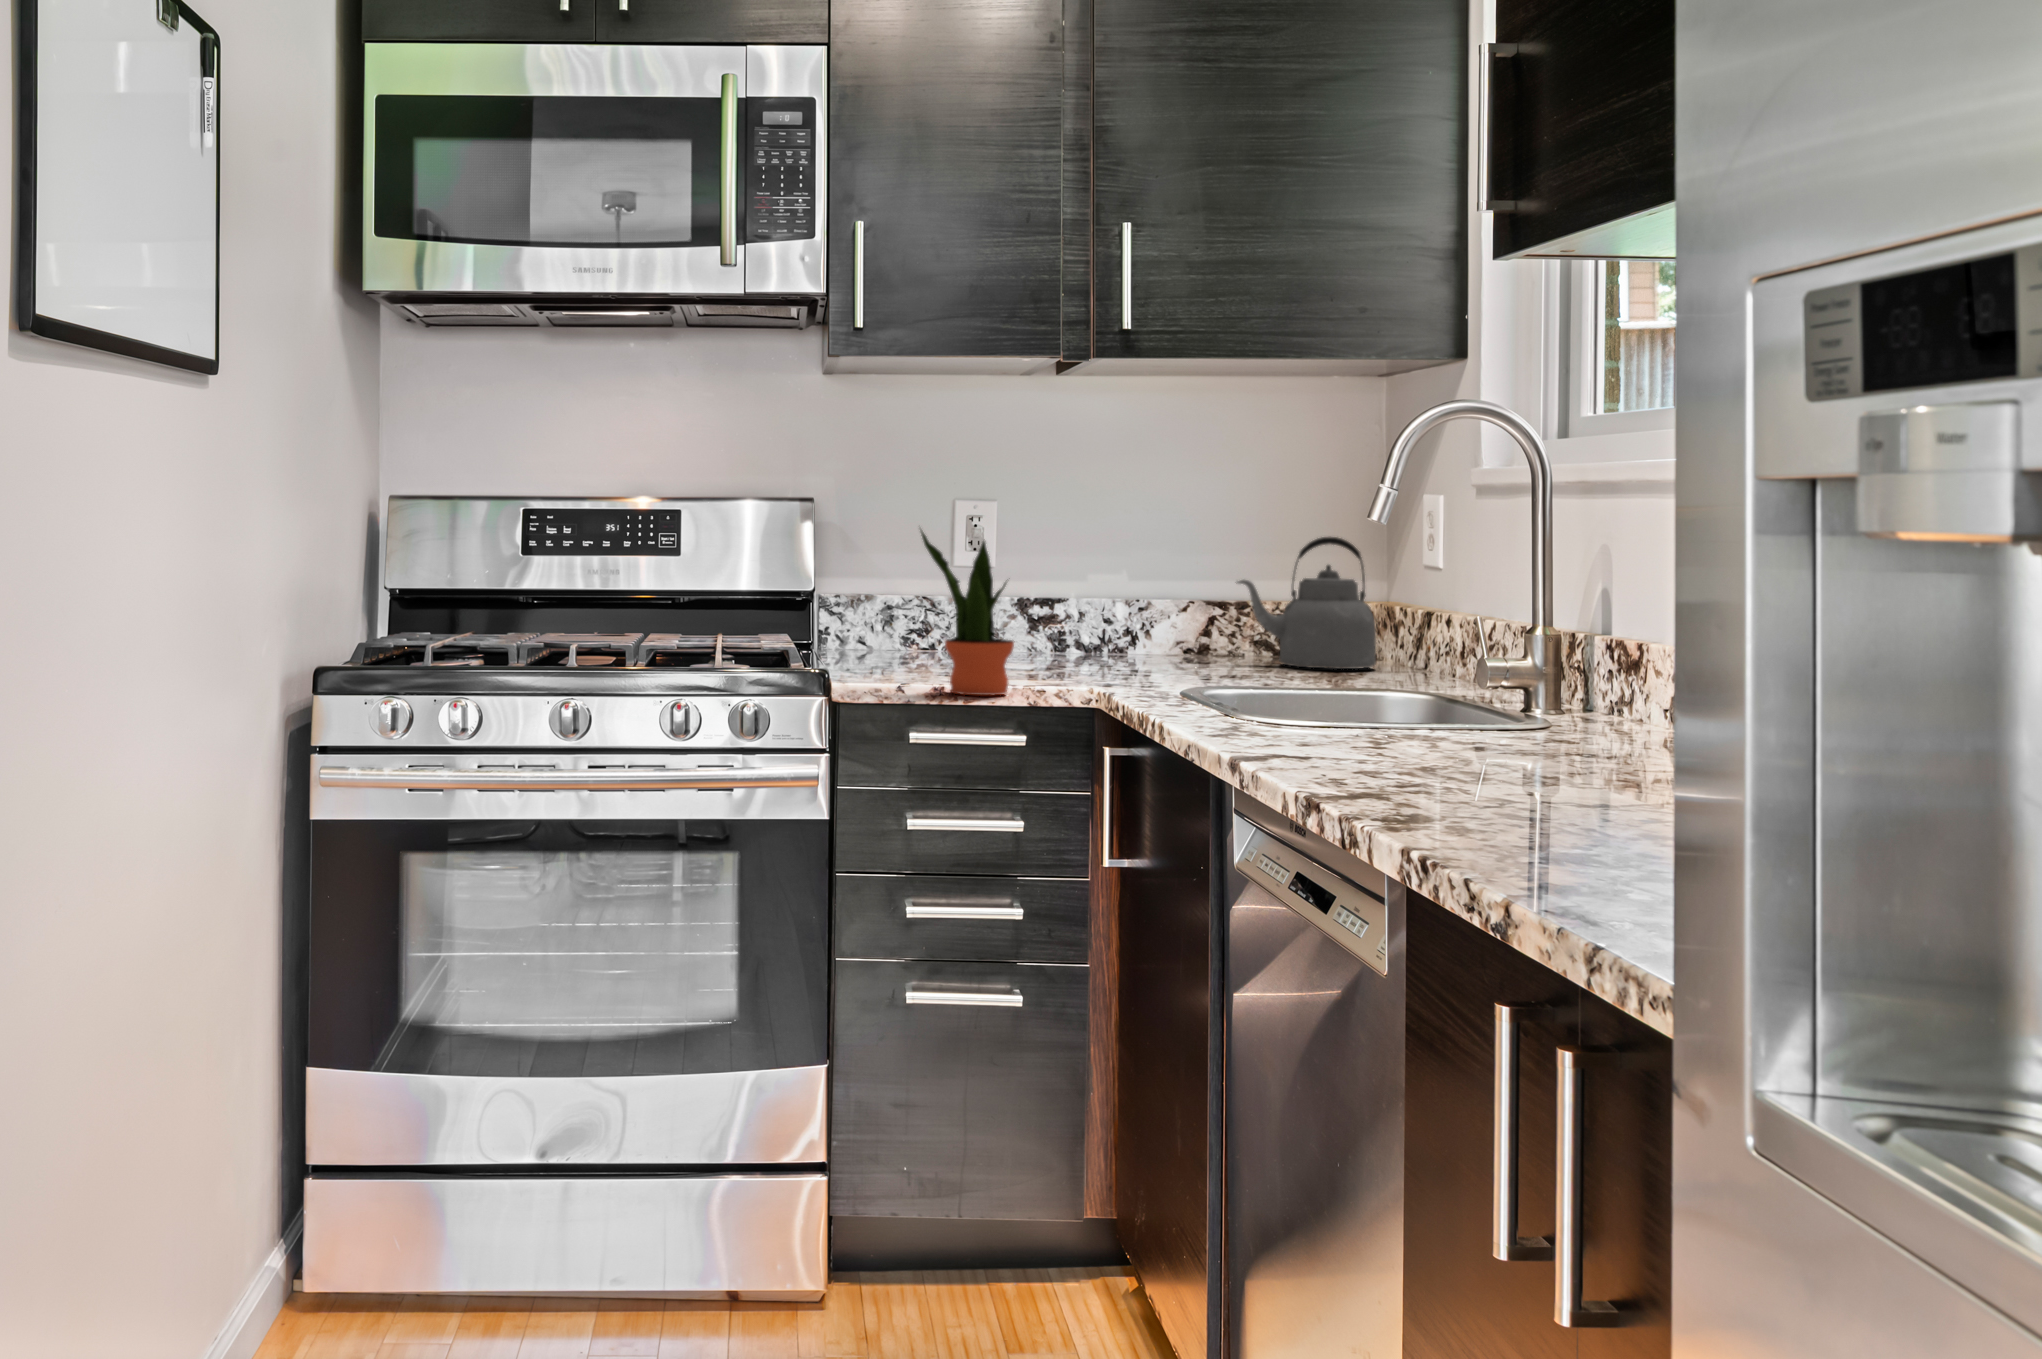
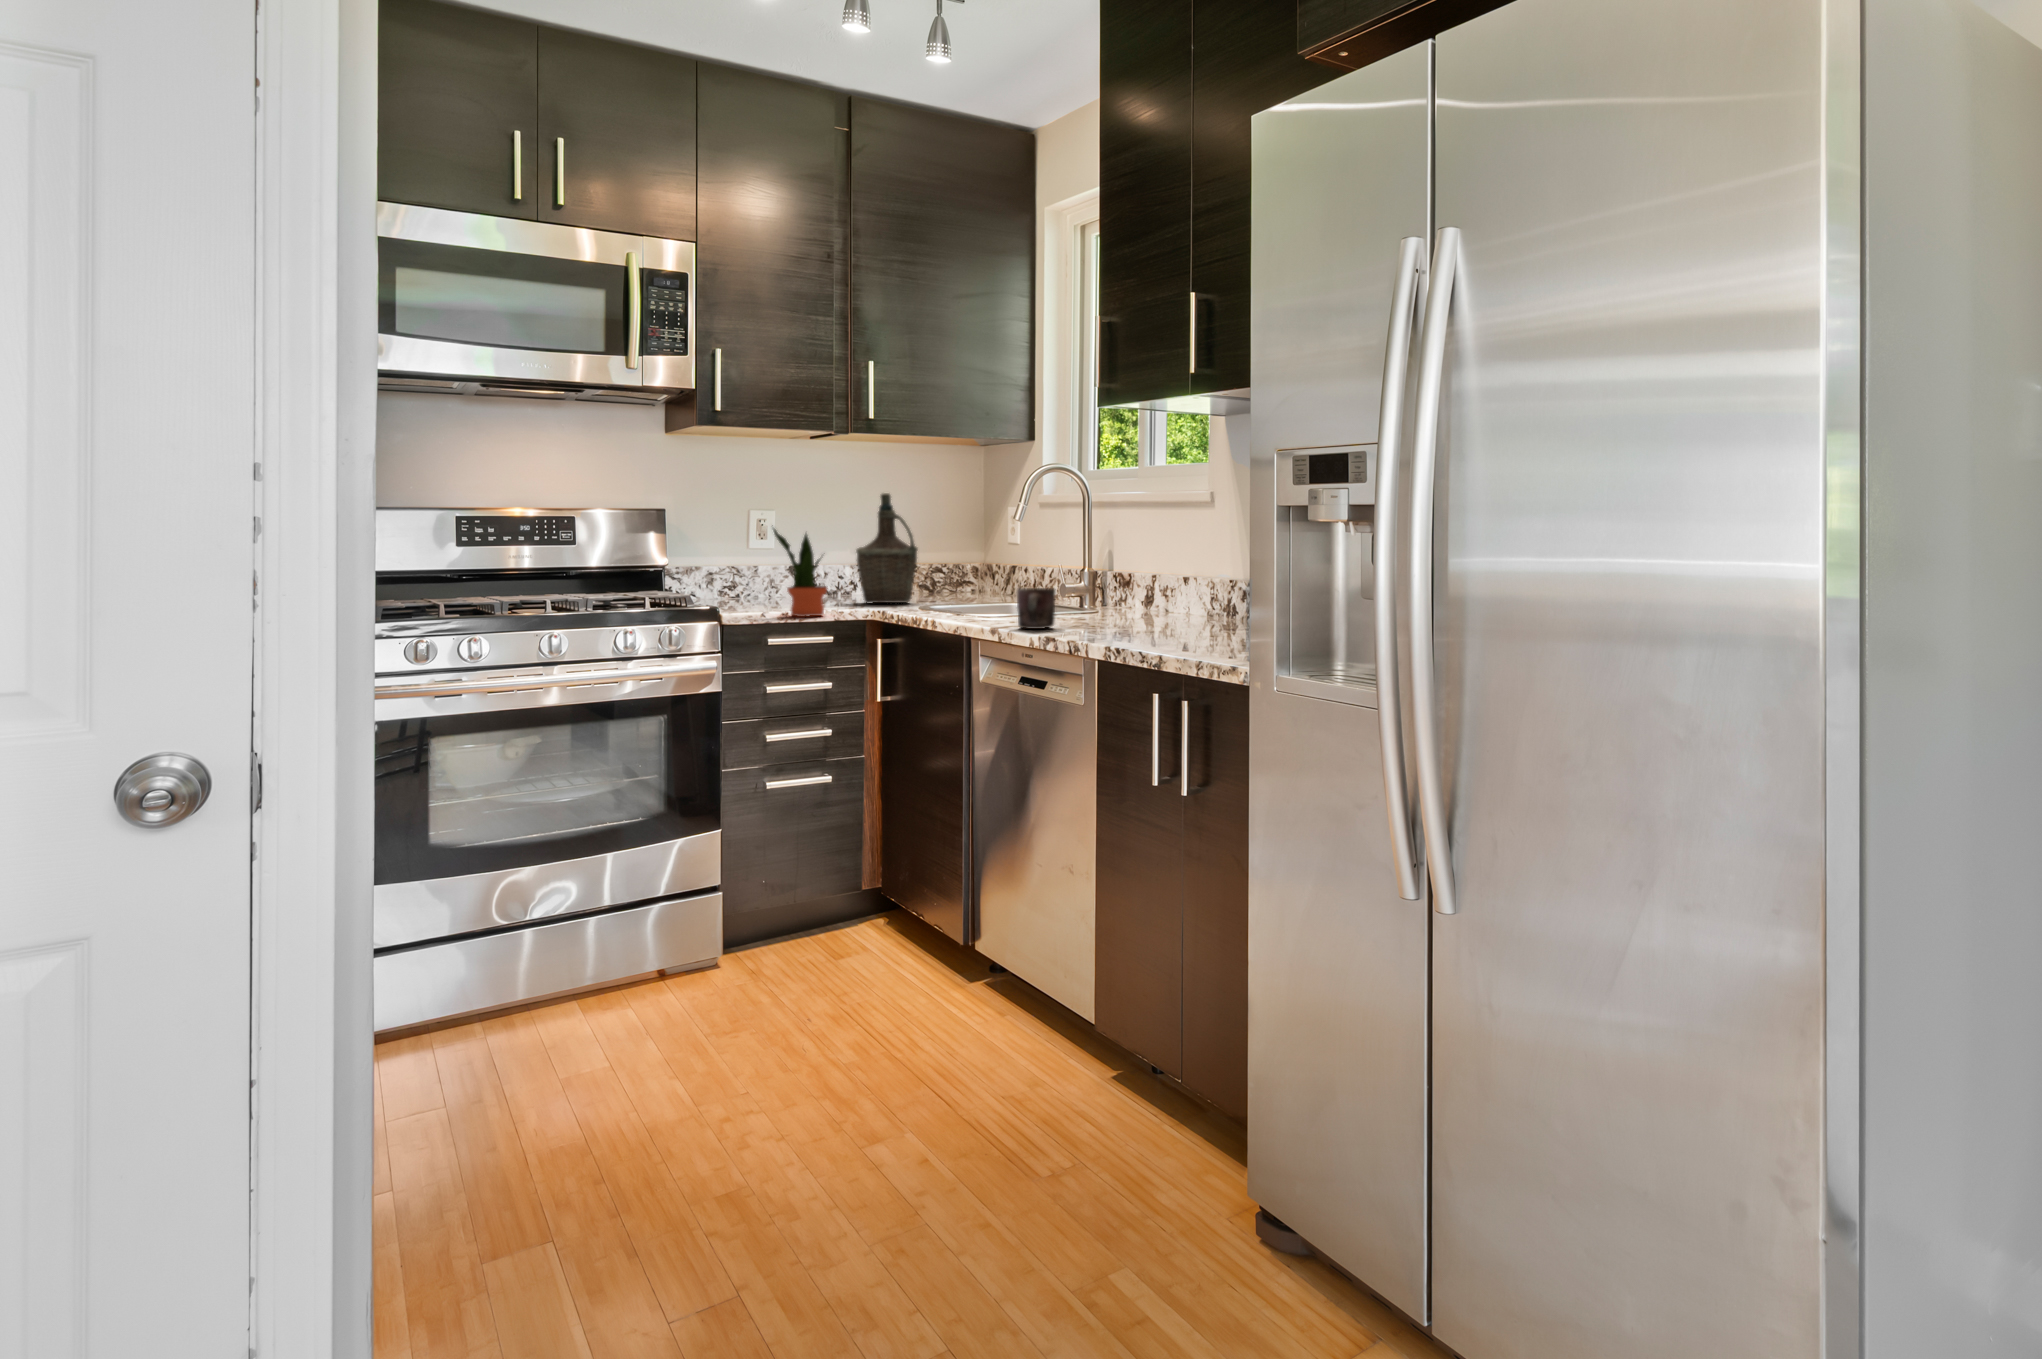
bottle: none [1120,470,1231,674] -> present [856,493,918,603]
kettle: present [1237,537,1376,669] -> none [909,528,983,598]
mug: none [1318,671,1408,766] -> present [1017,588,1055,629]

